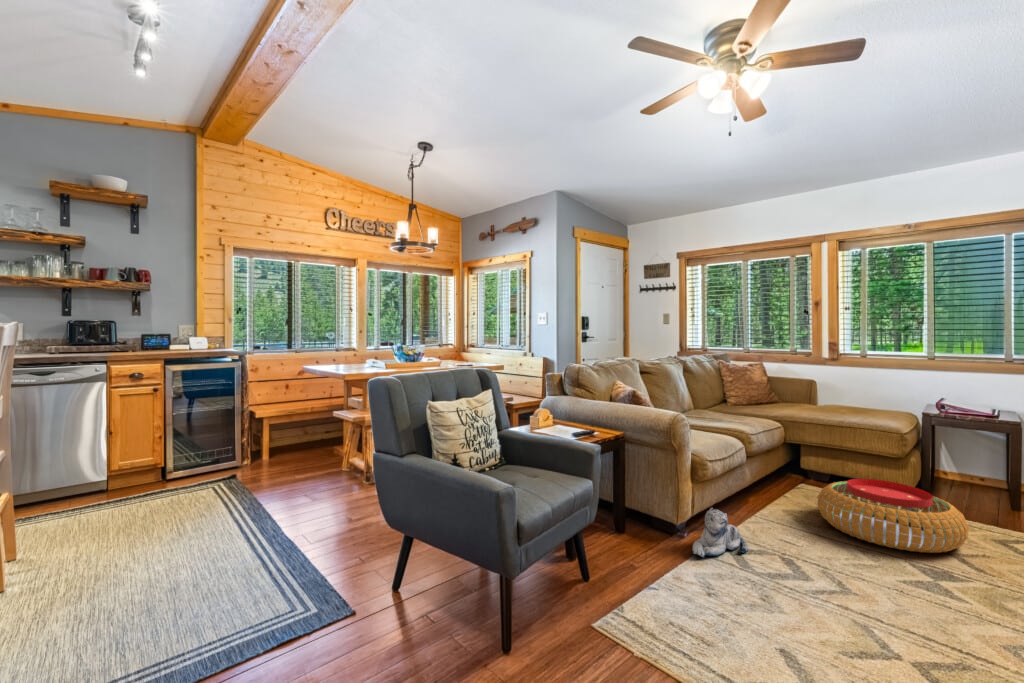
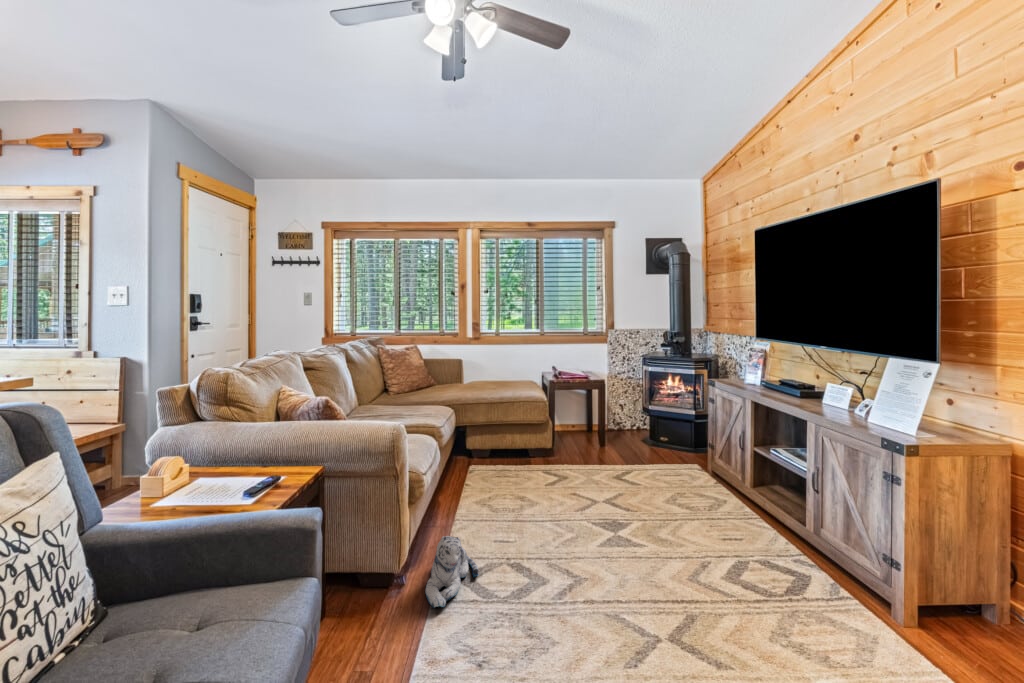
pouf: present [817,479,969,553] -> none [503,449,609,512]

